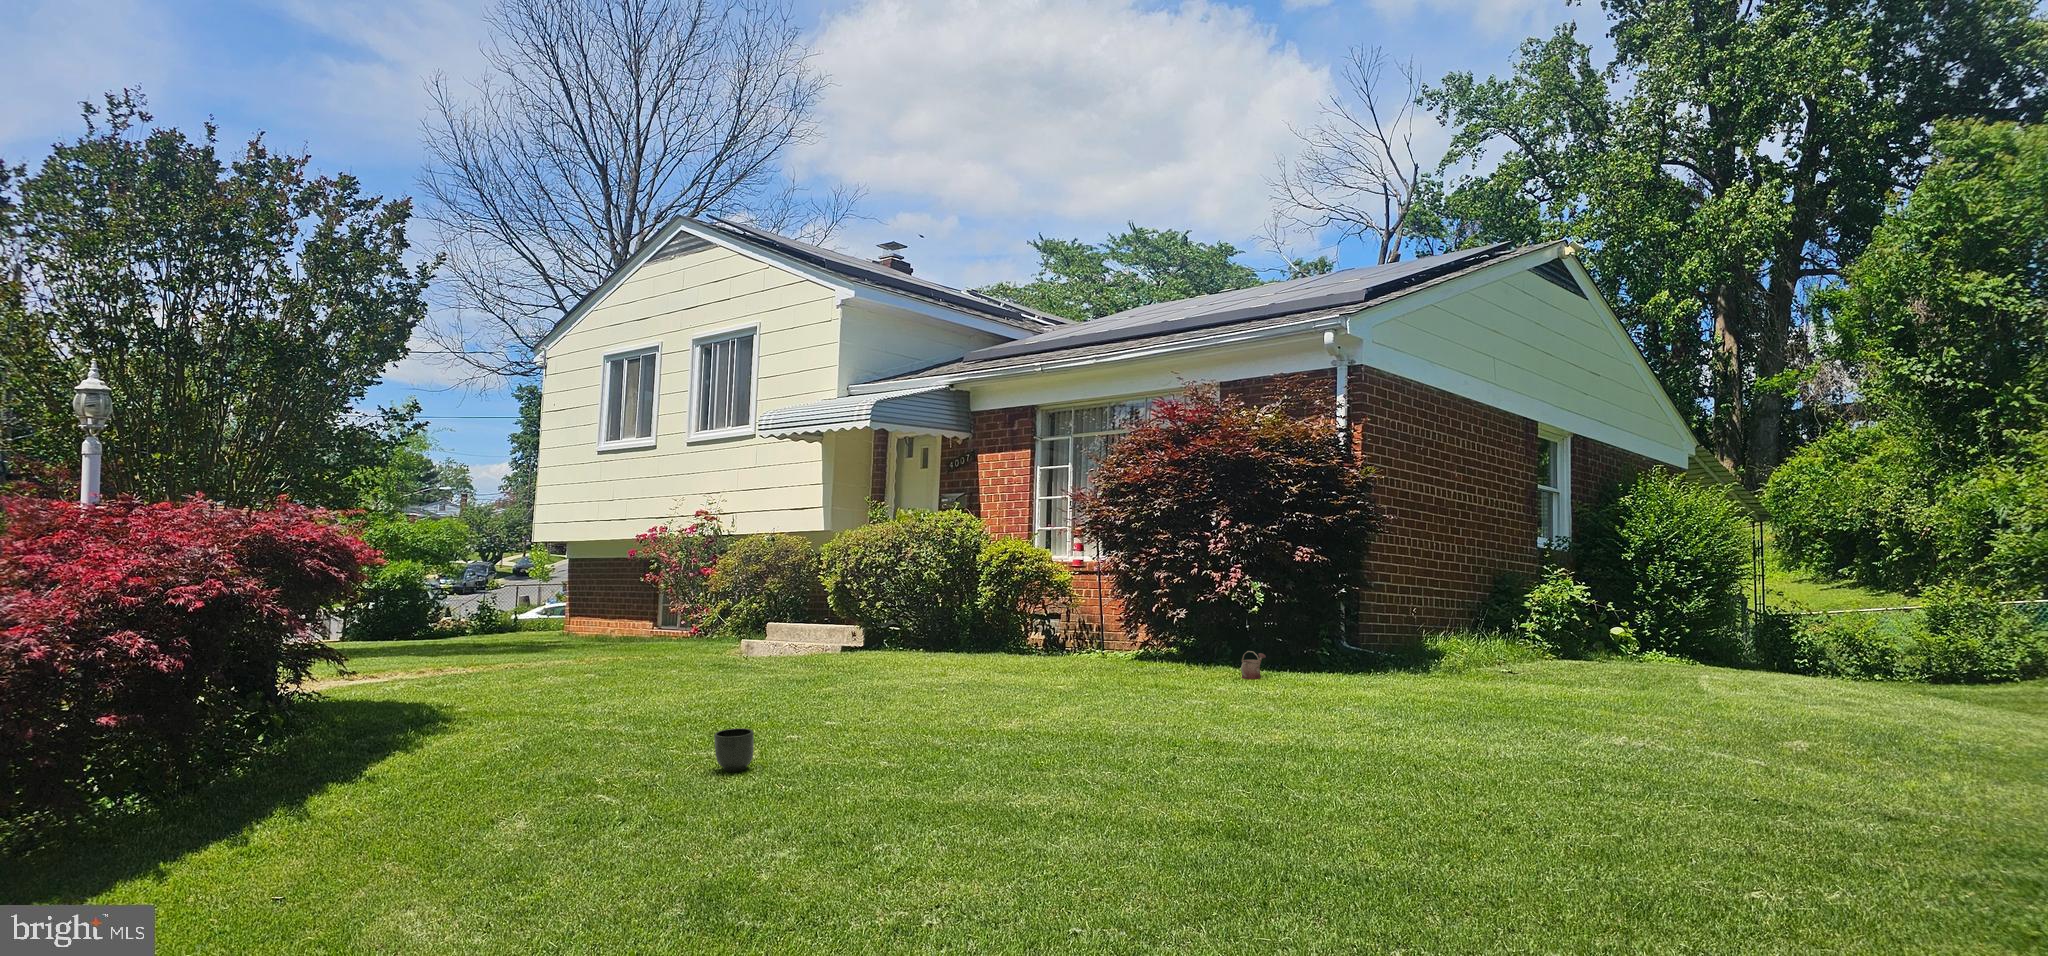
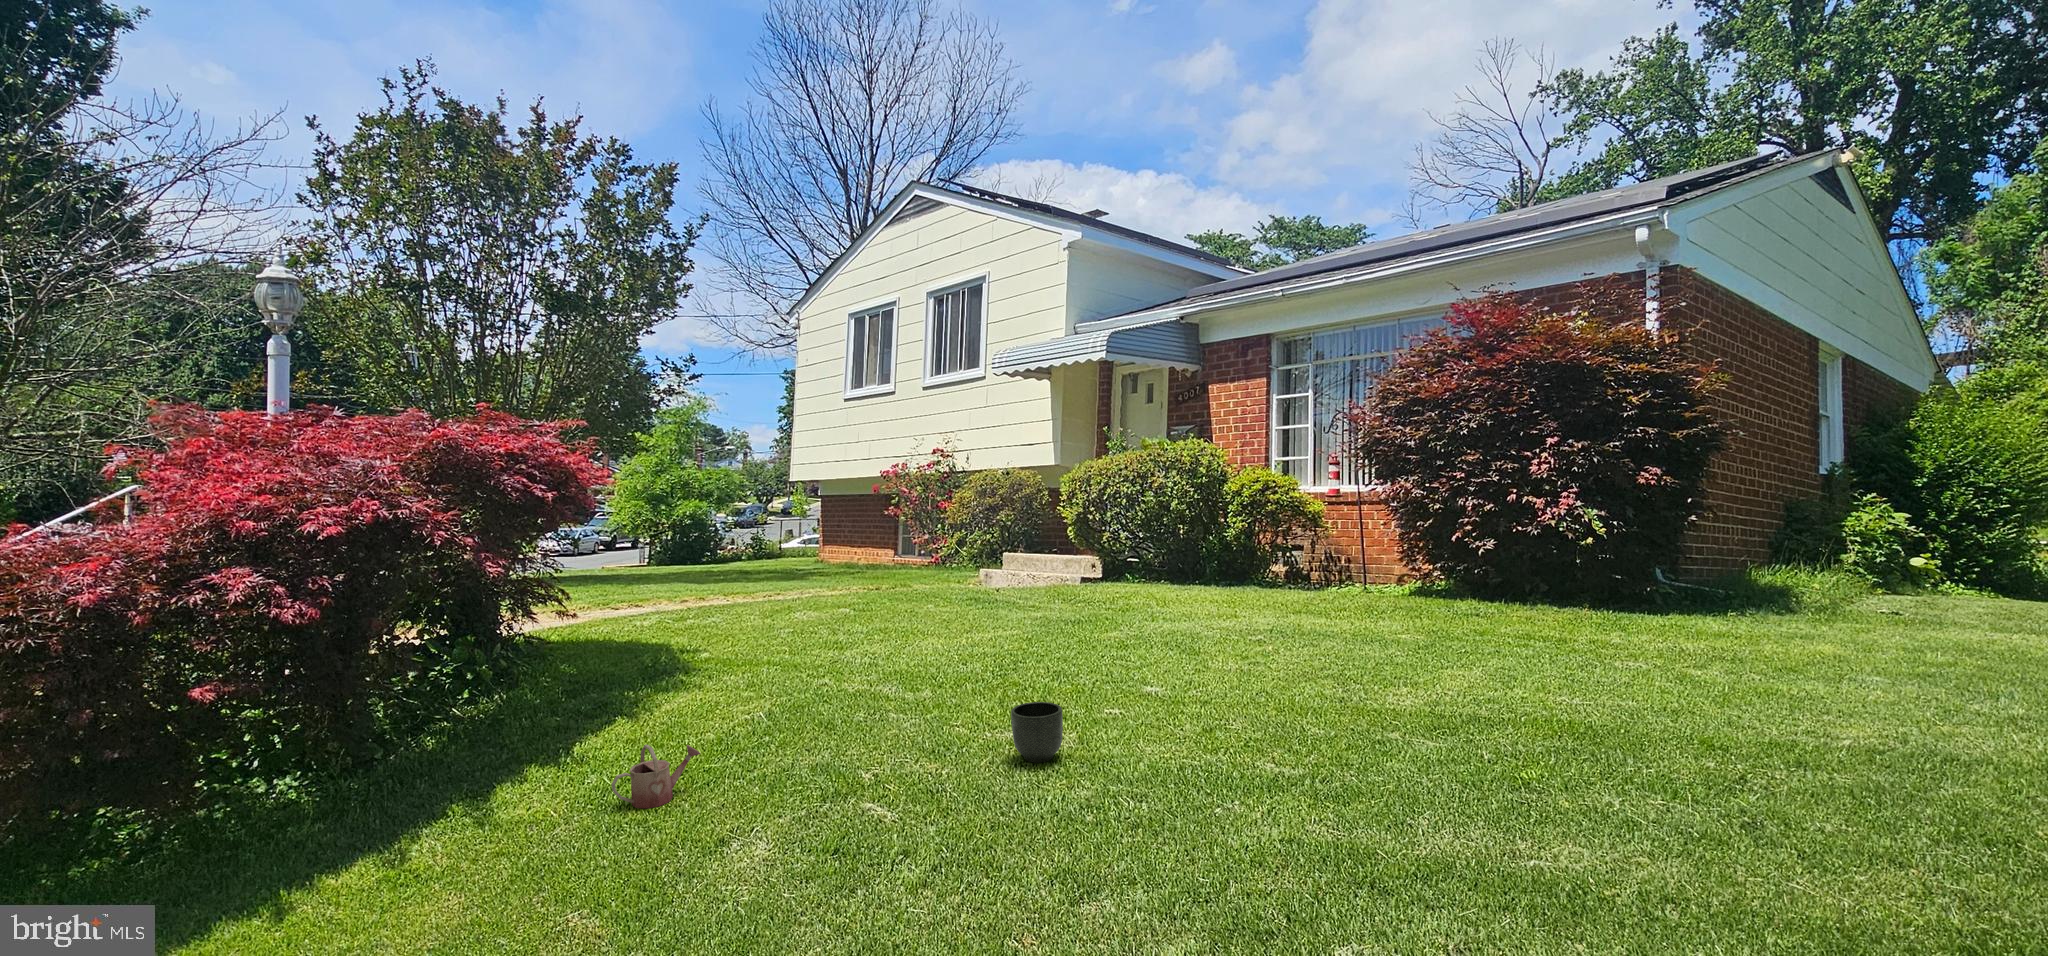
watering can: present [1241,651,1266,679] -> present [612,745,700,809]

